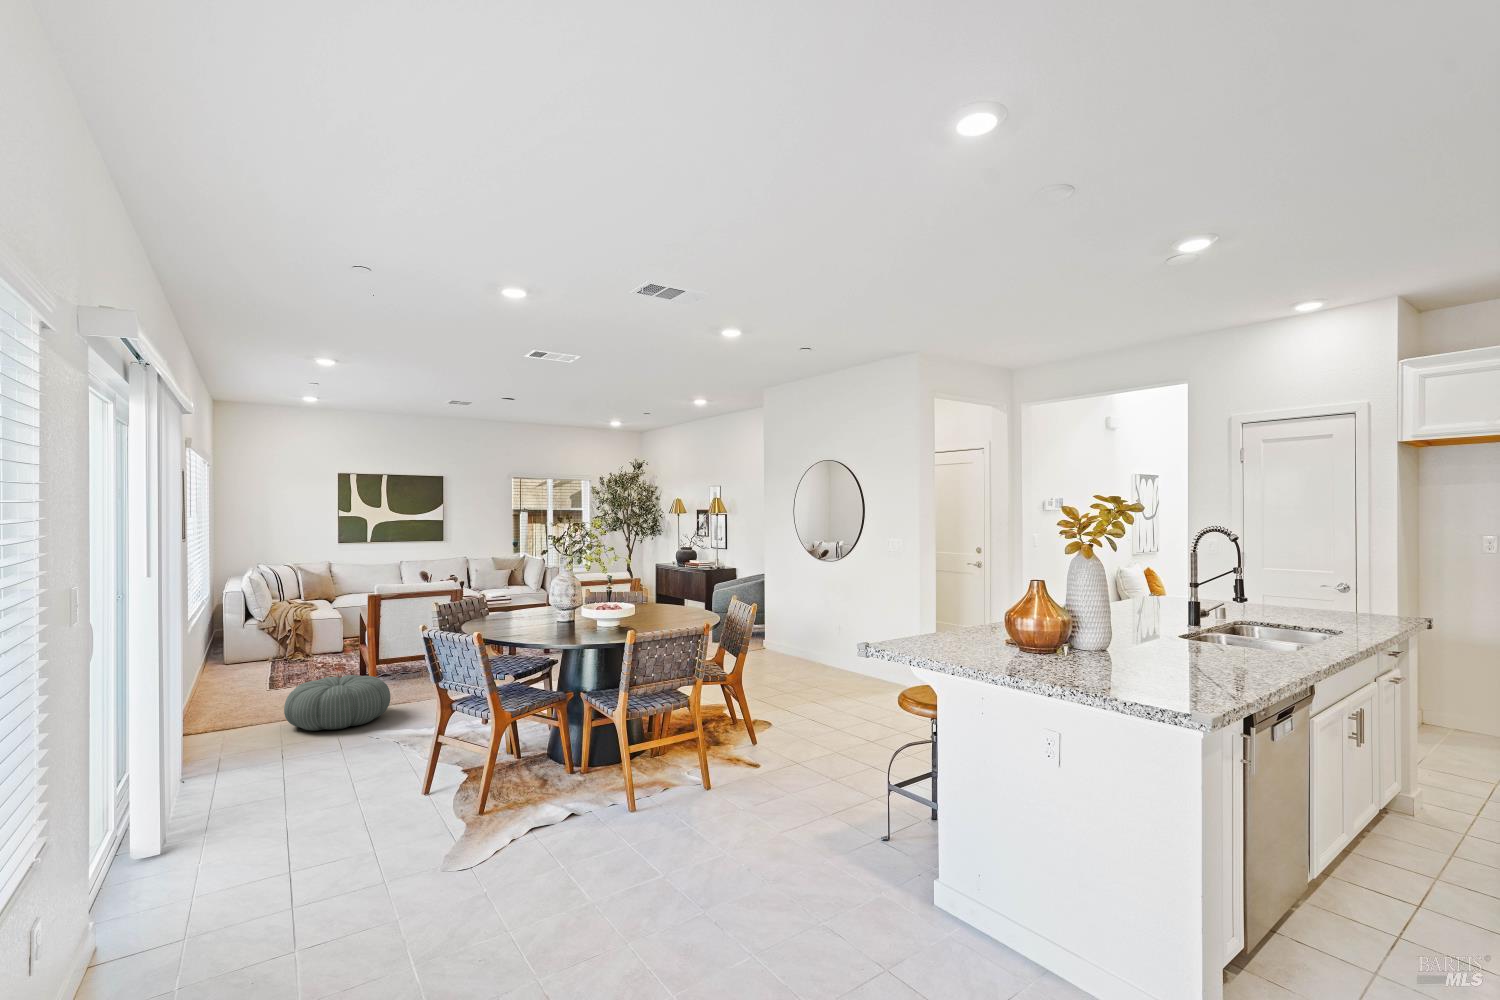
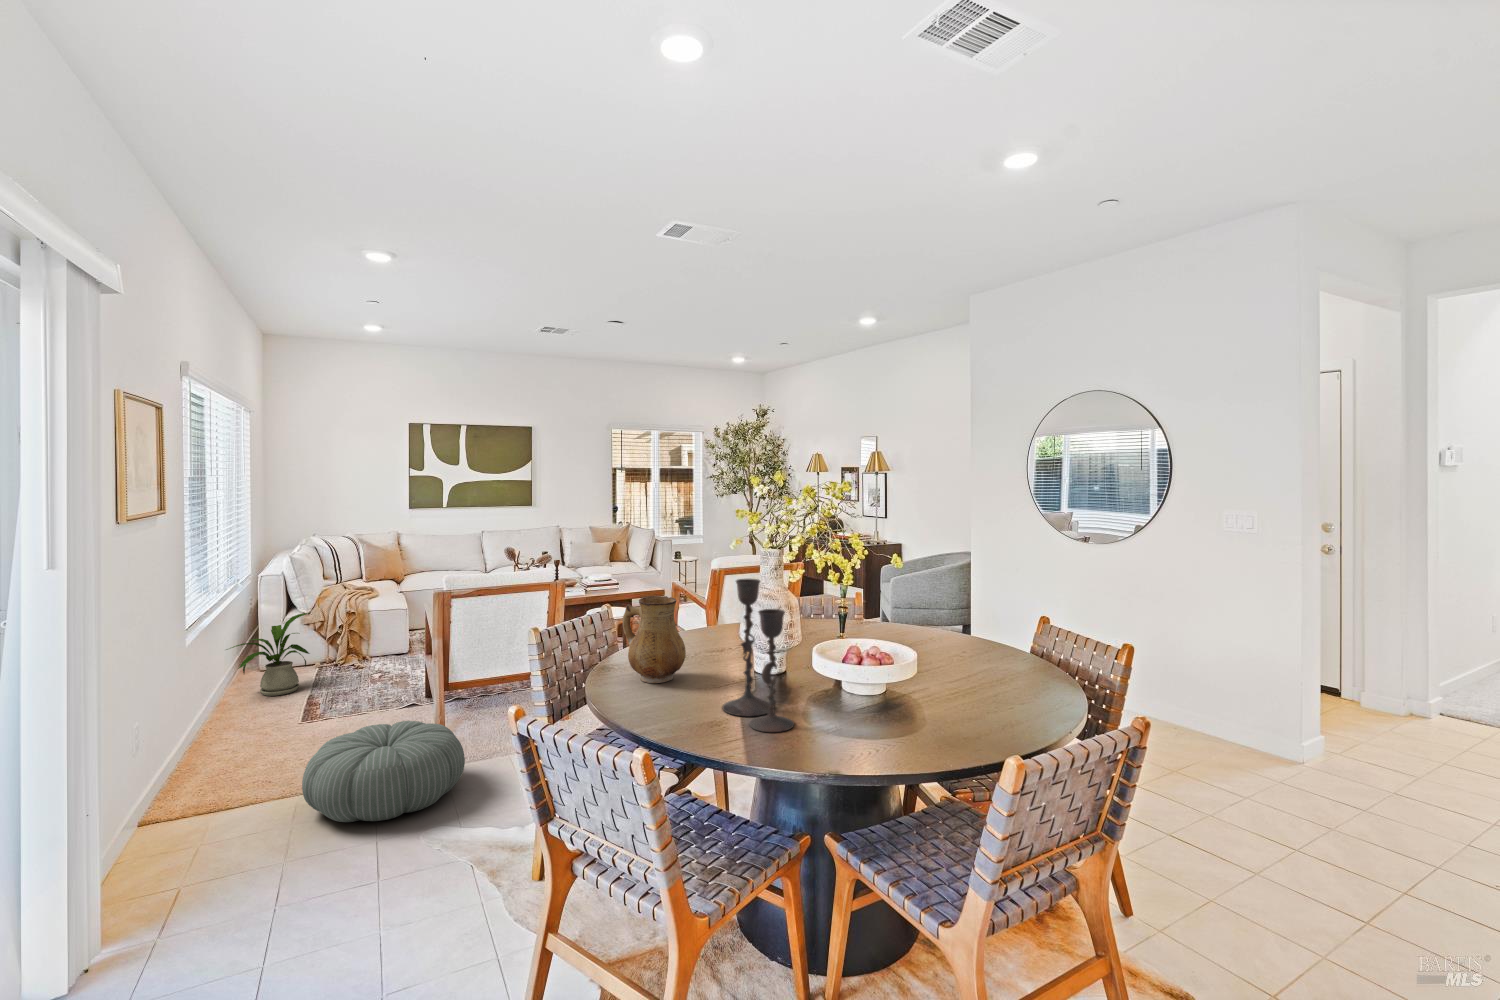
candlestick: none [534,565,566,637] -> present [723,579,794,732]
ceramic pitcher: none [486,579,521,626] -> present [622,596,686,683]
house plant: none [204,618,269,678] -> present [226,613,309,696]

